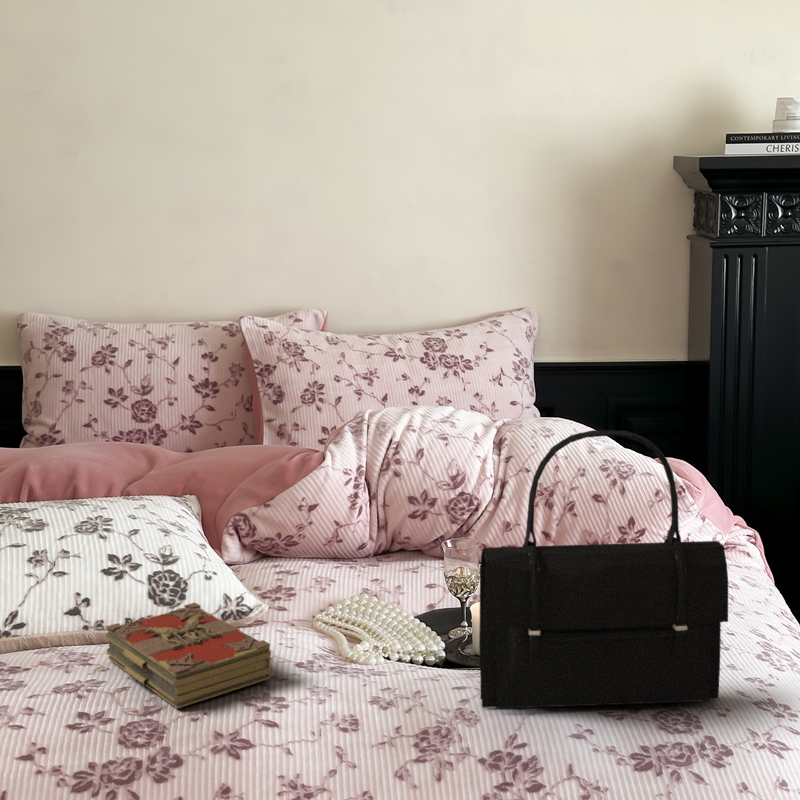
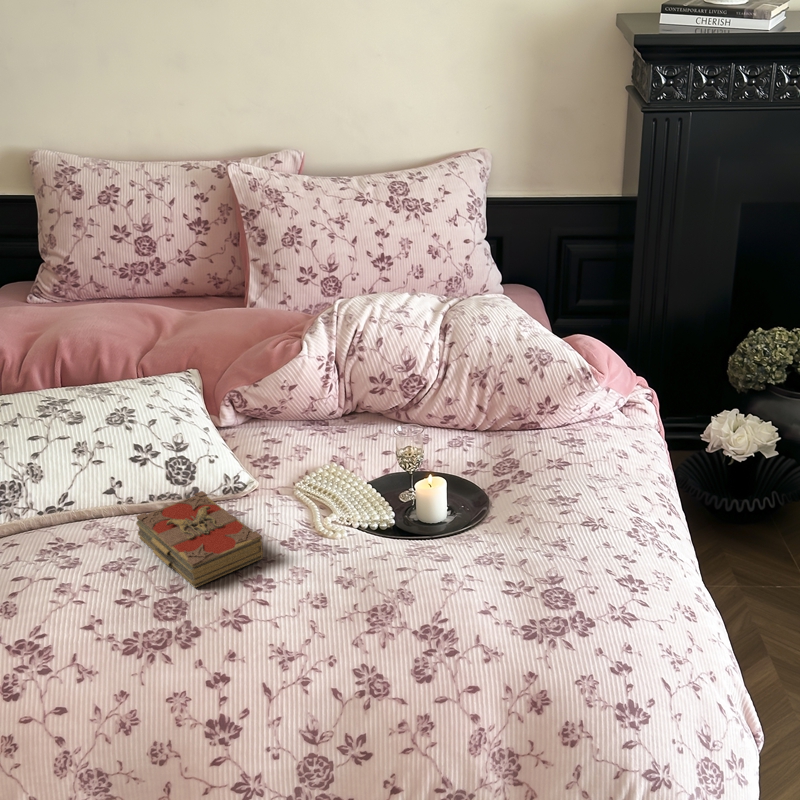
handbag: present [479,430,728,709] -> none [417,397,599,588]

